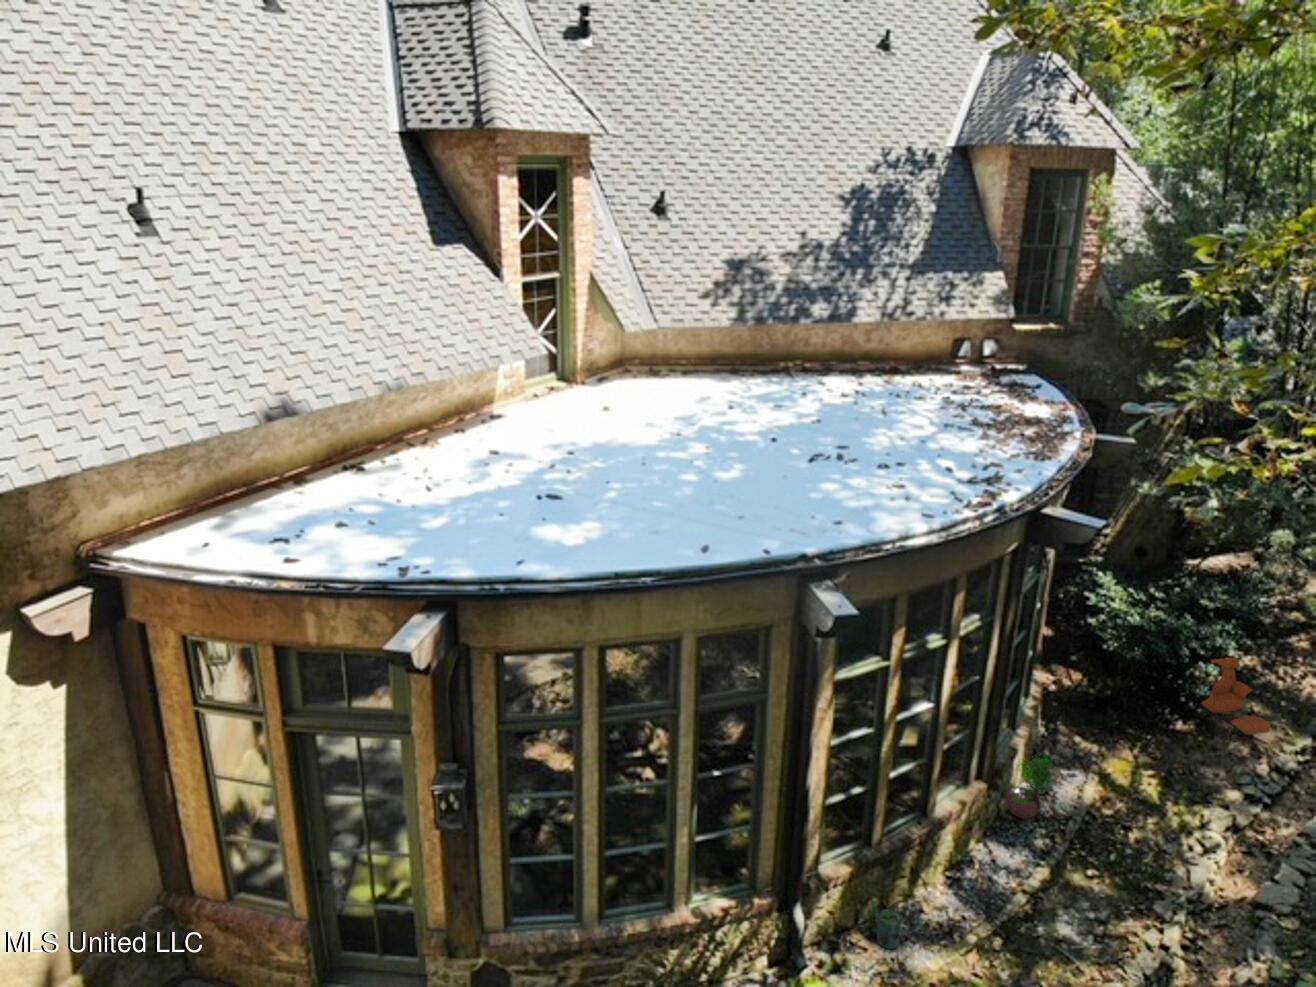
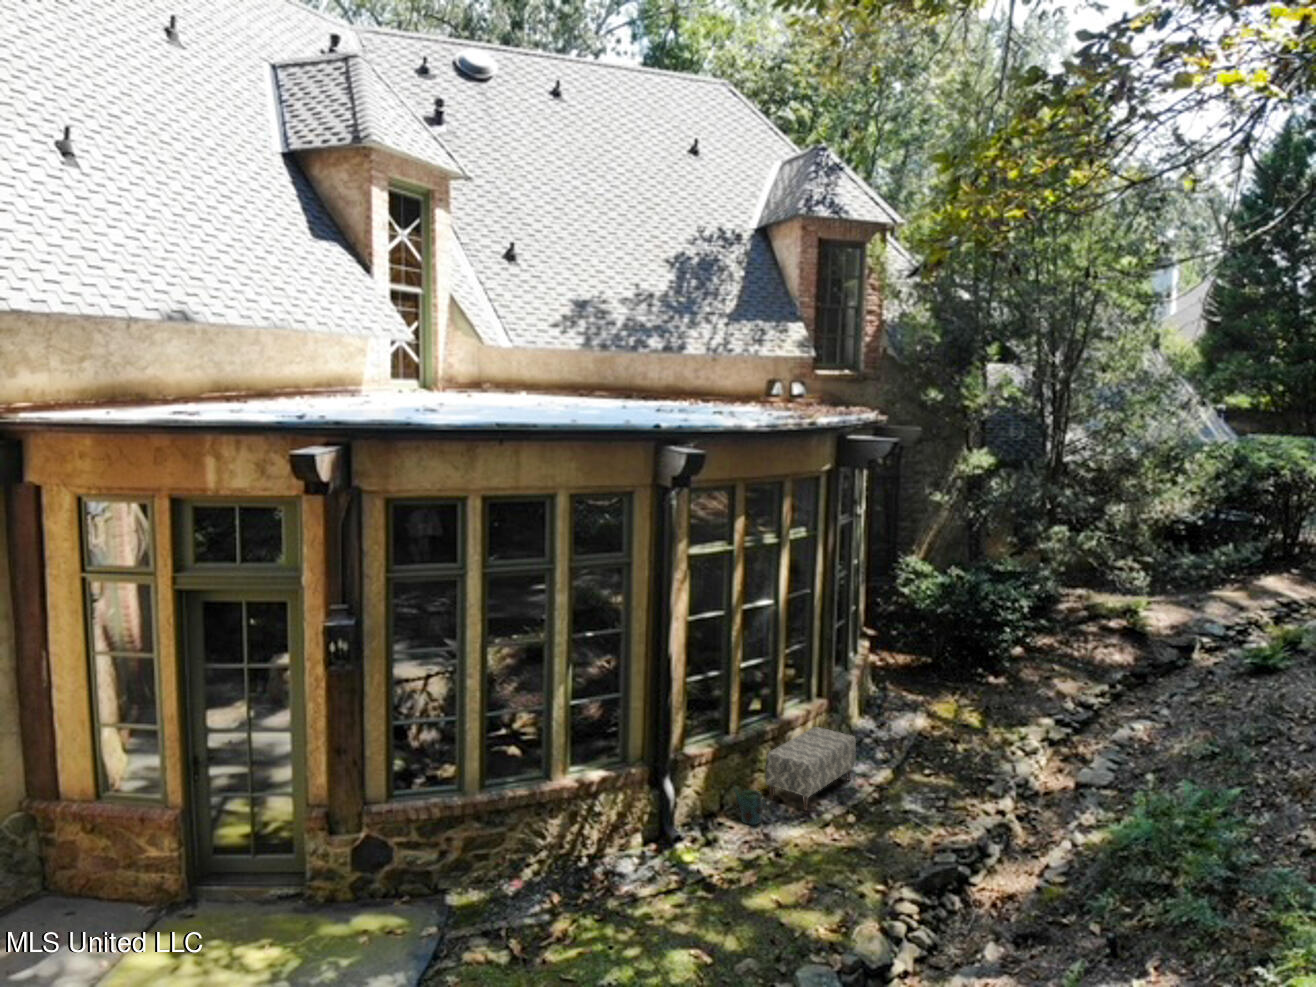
lounge chair: present [1202,658,1271,749] -> none [992,629,1055,699]
potted tree: present [1006,755,1053,819] -> none [844,679,885,745]
bench: none [909,817,1016,931] -> present [766,727,856,811]

